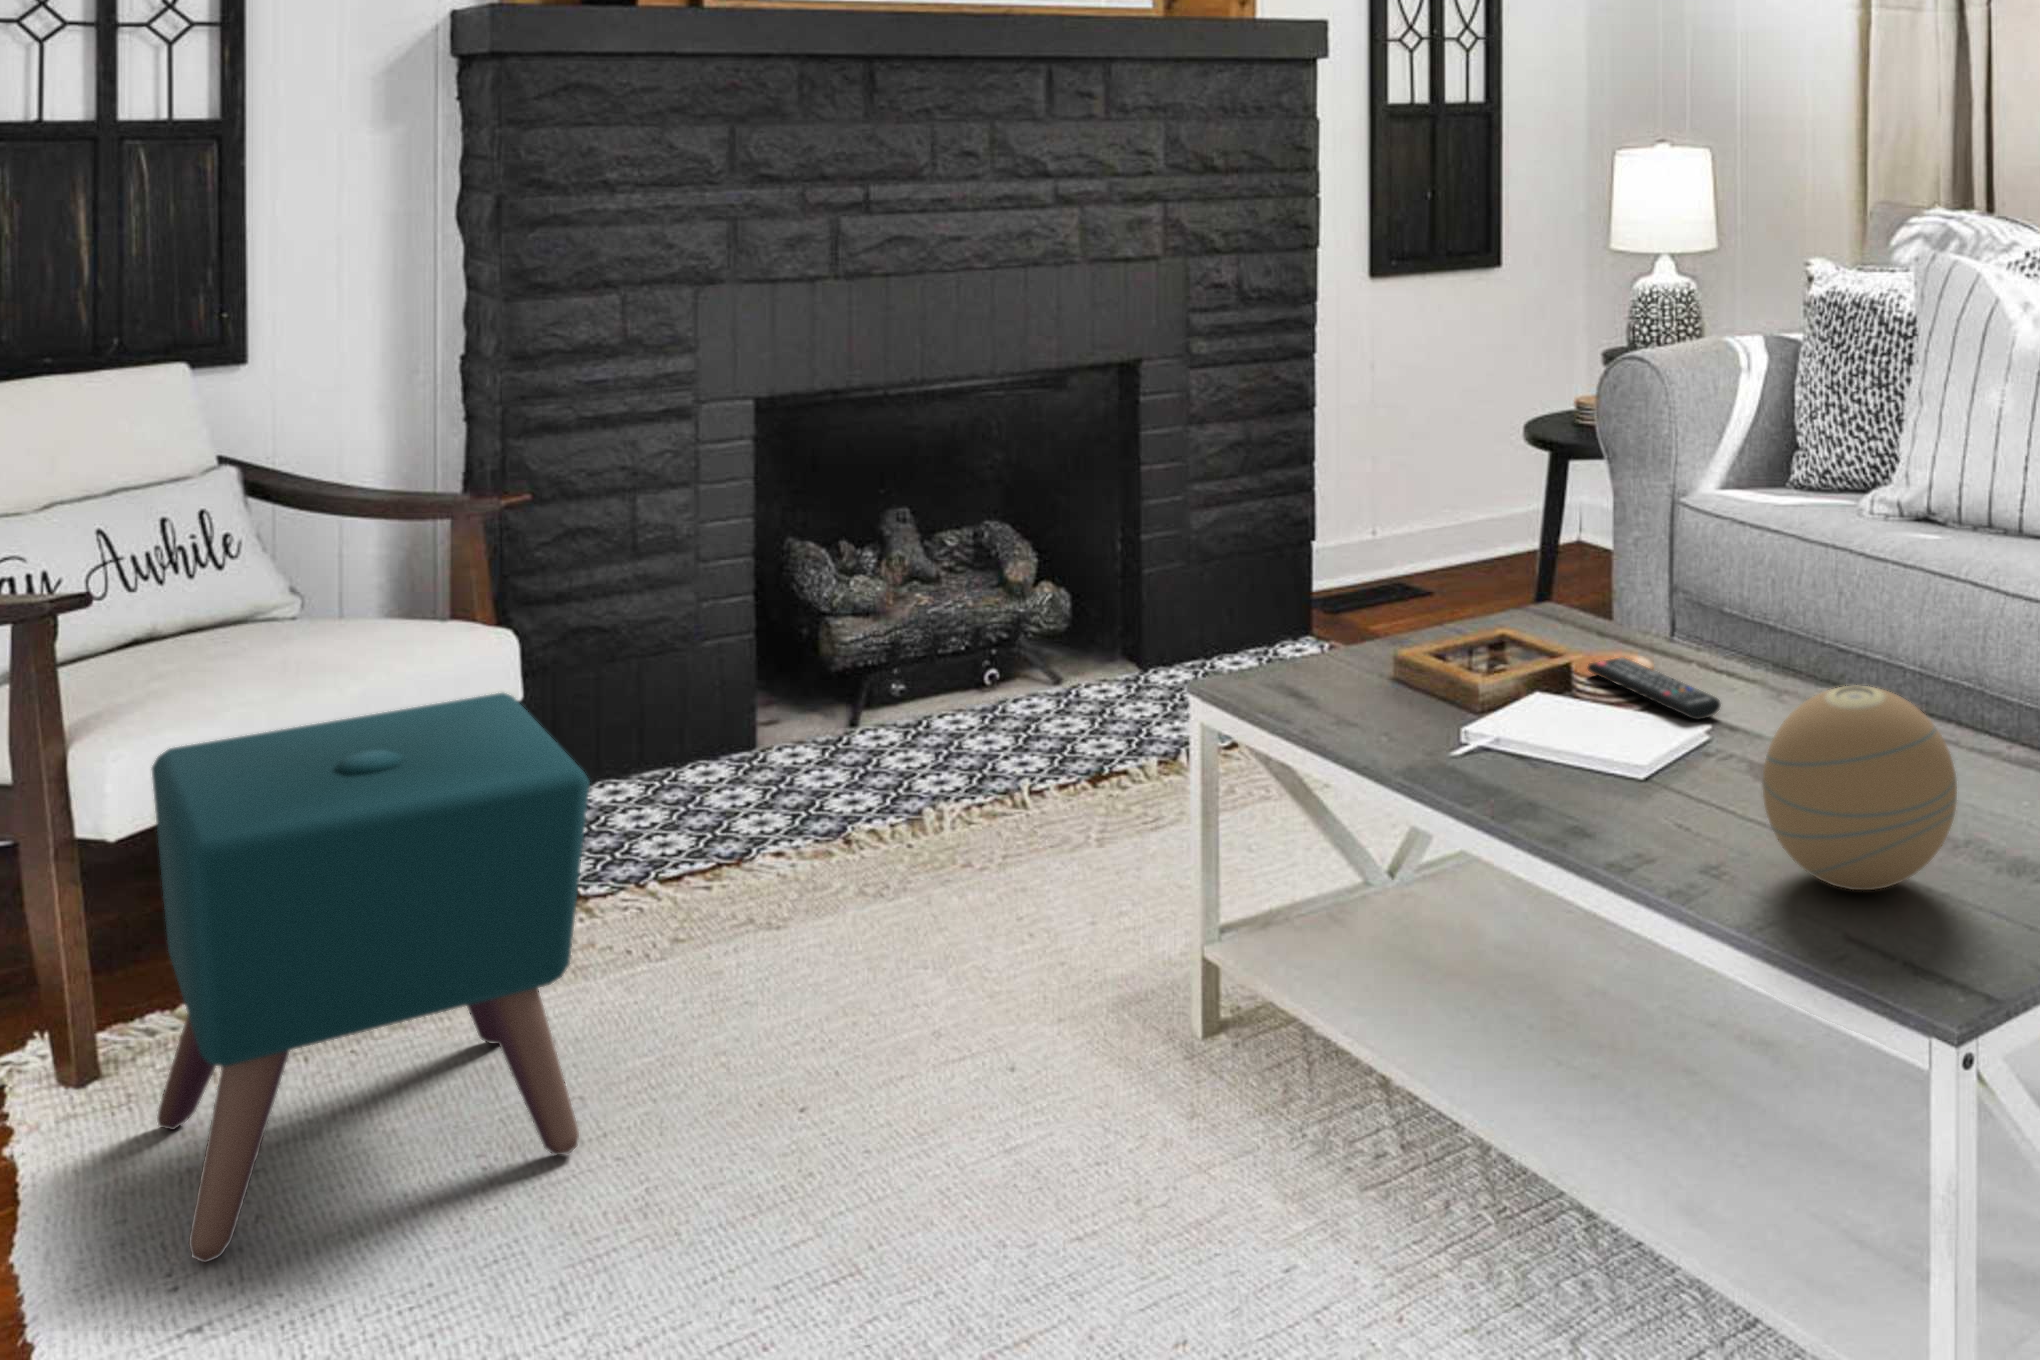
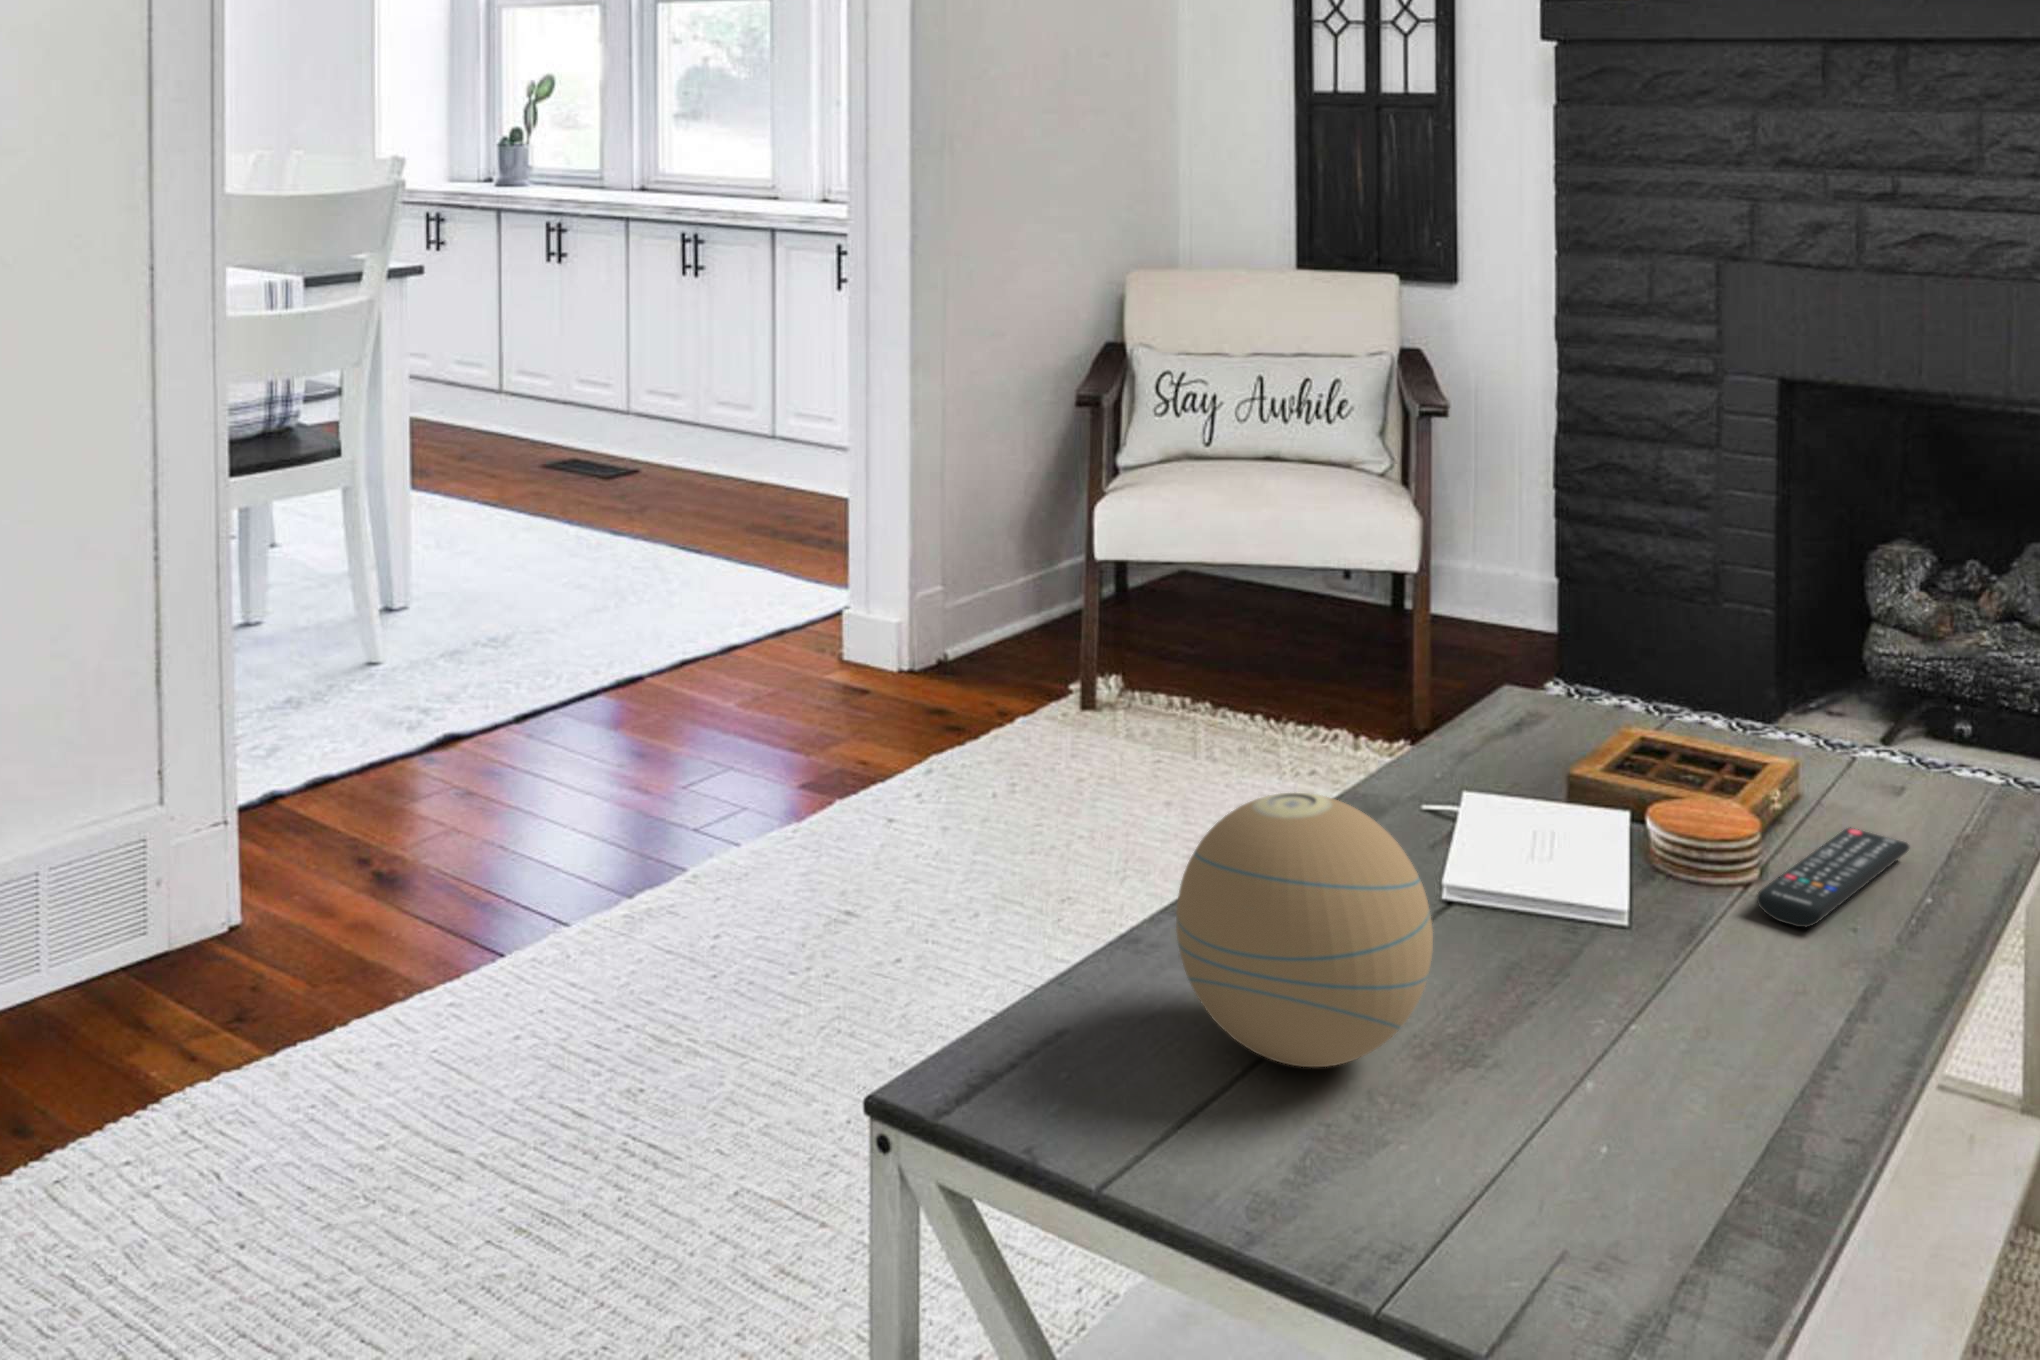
ottoman: present [152,693,590,1263] -> none [920,491,1233,849]

